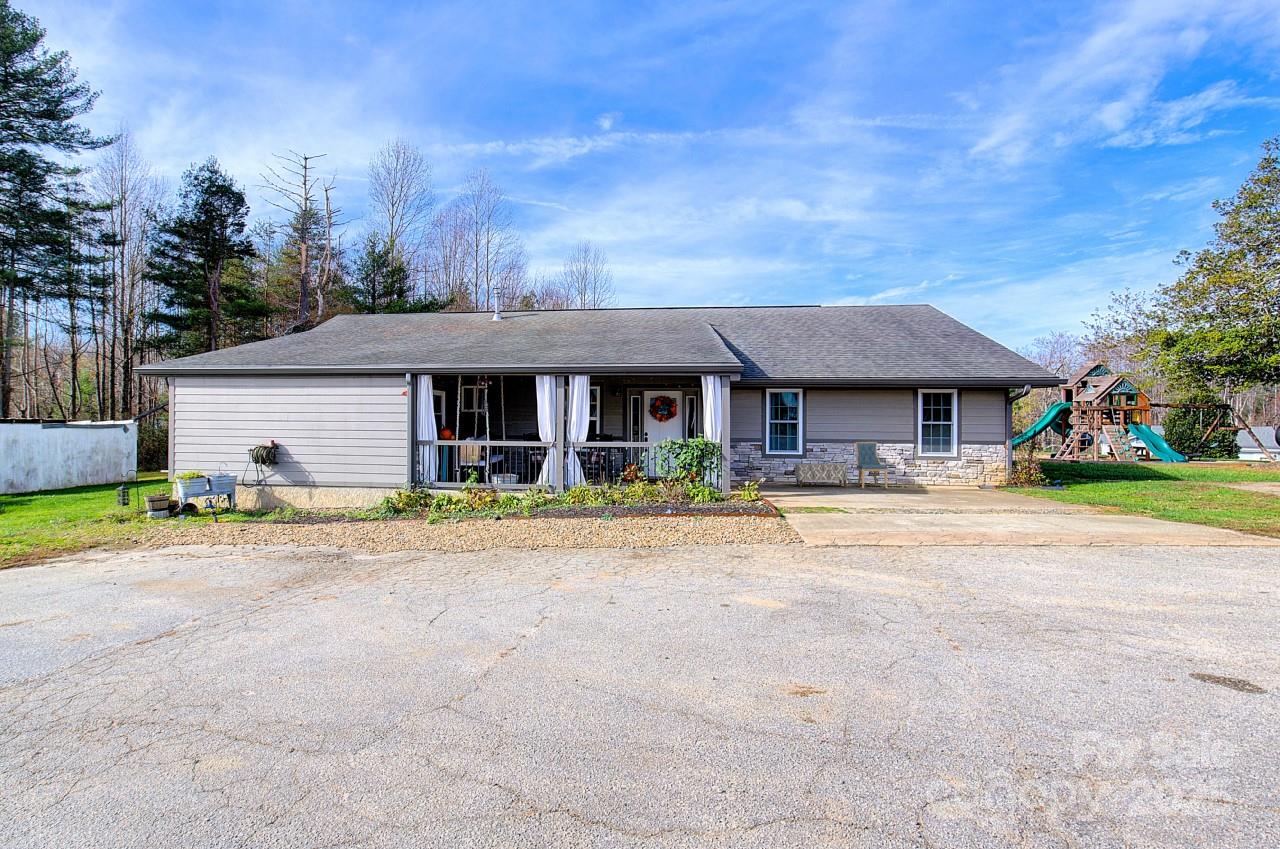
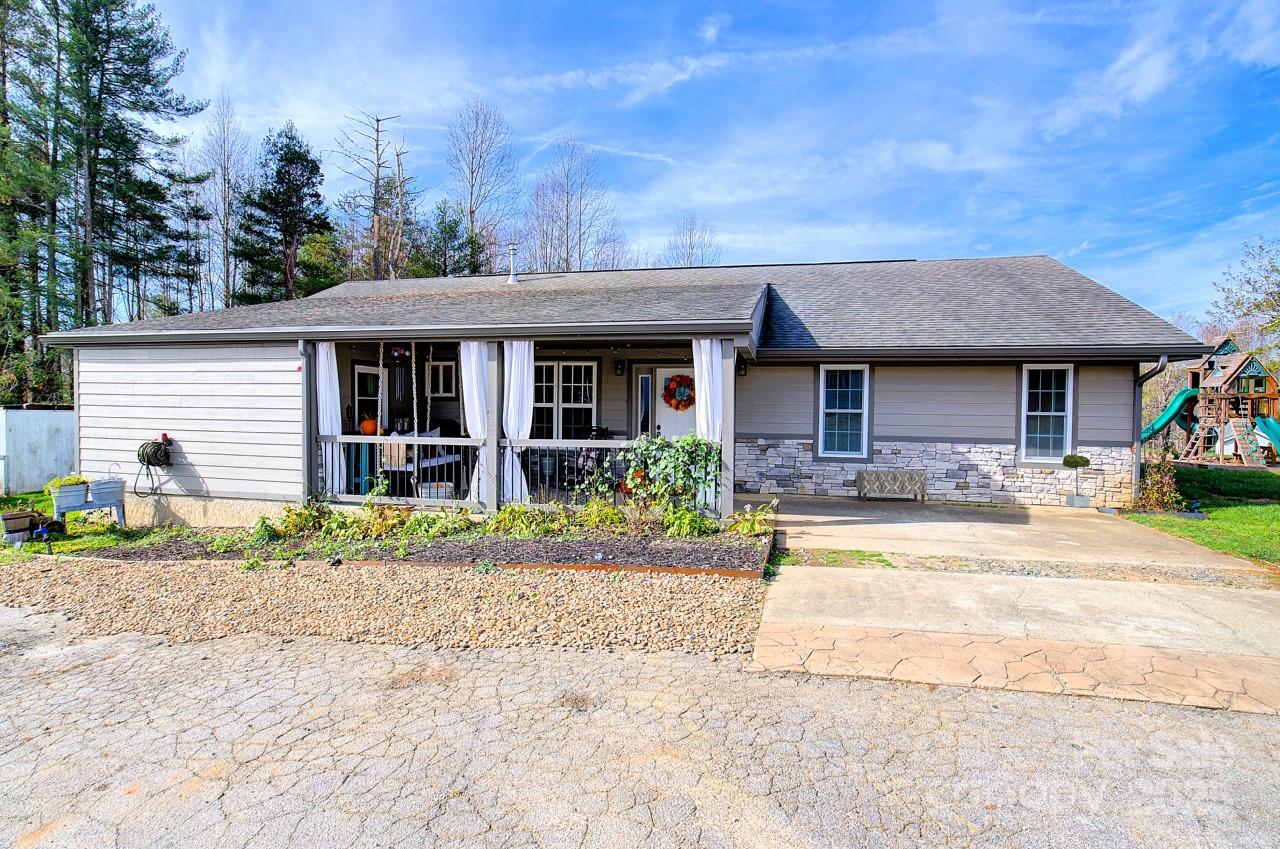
chair: present [855,442,888,489] -> none [937,444,981,507]
potted tree: none [950,447,970,488] -> present [1063,454,1090,507]

